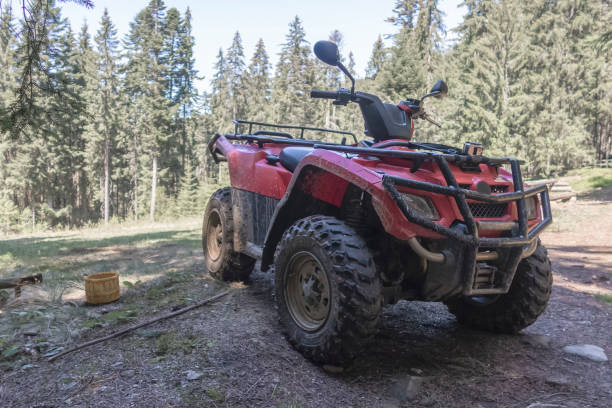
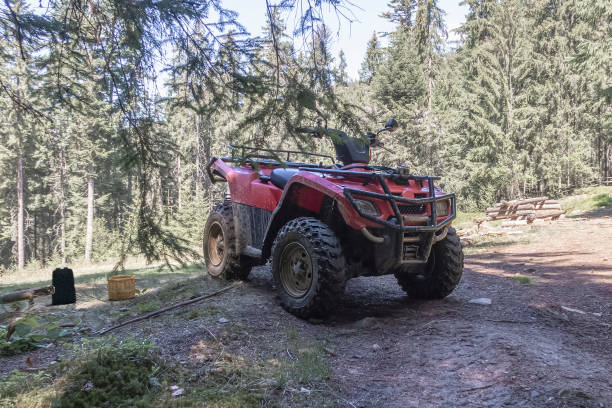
backpack: none [14,263,46,310] -> present [52,267,76,304]

